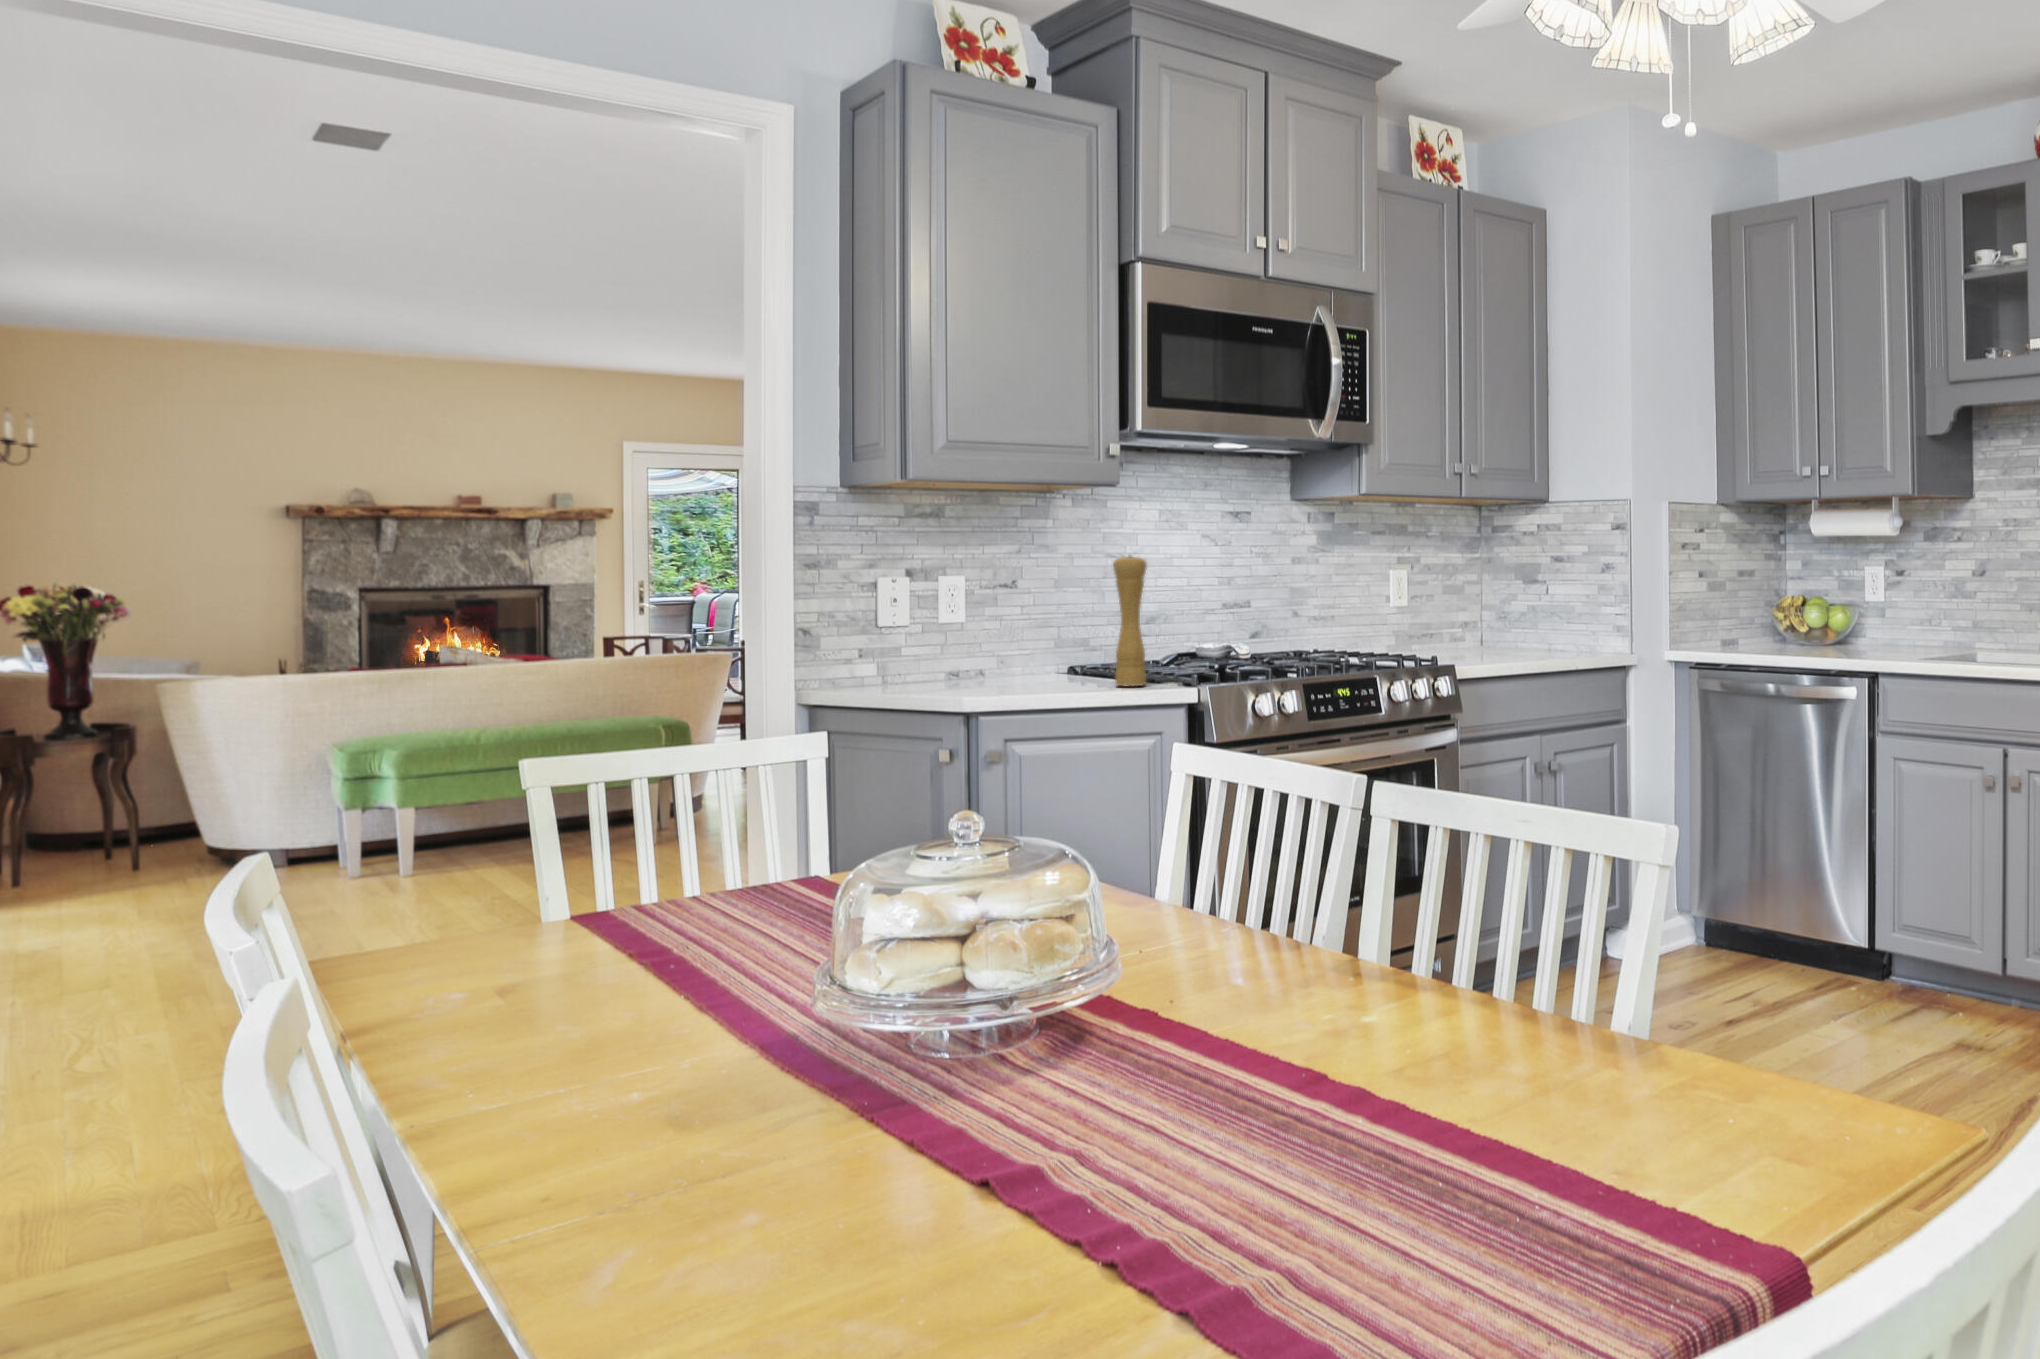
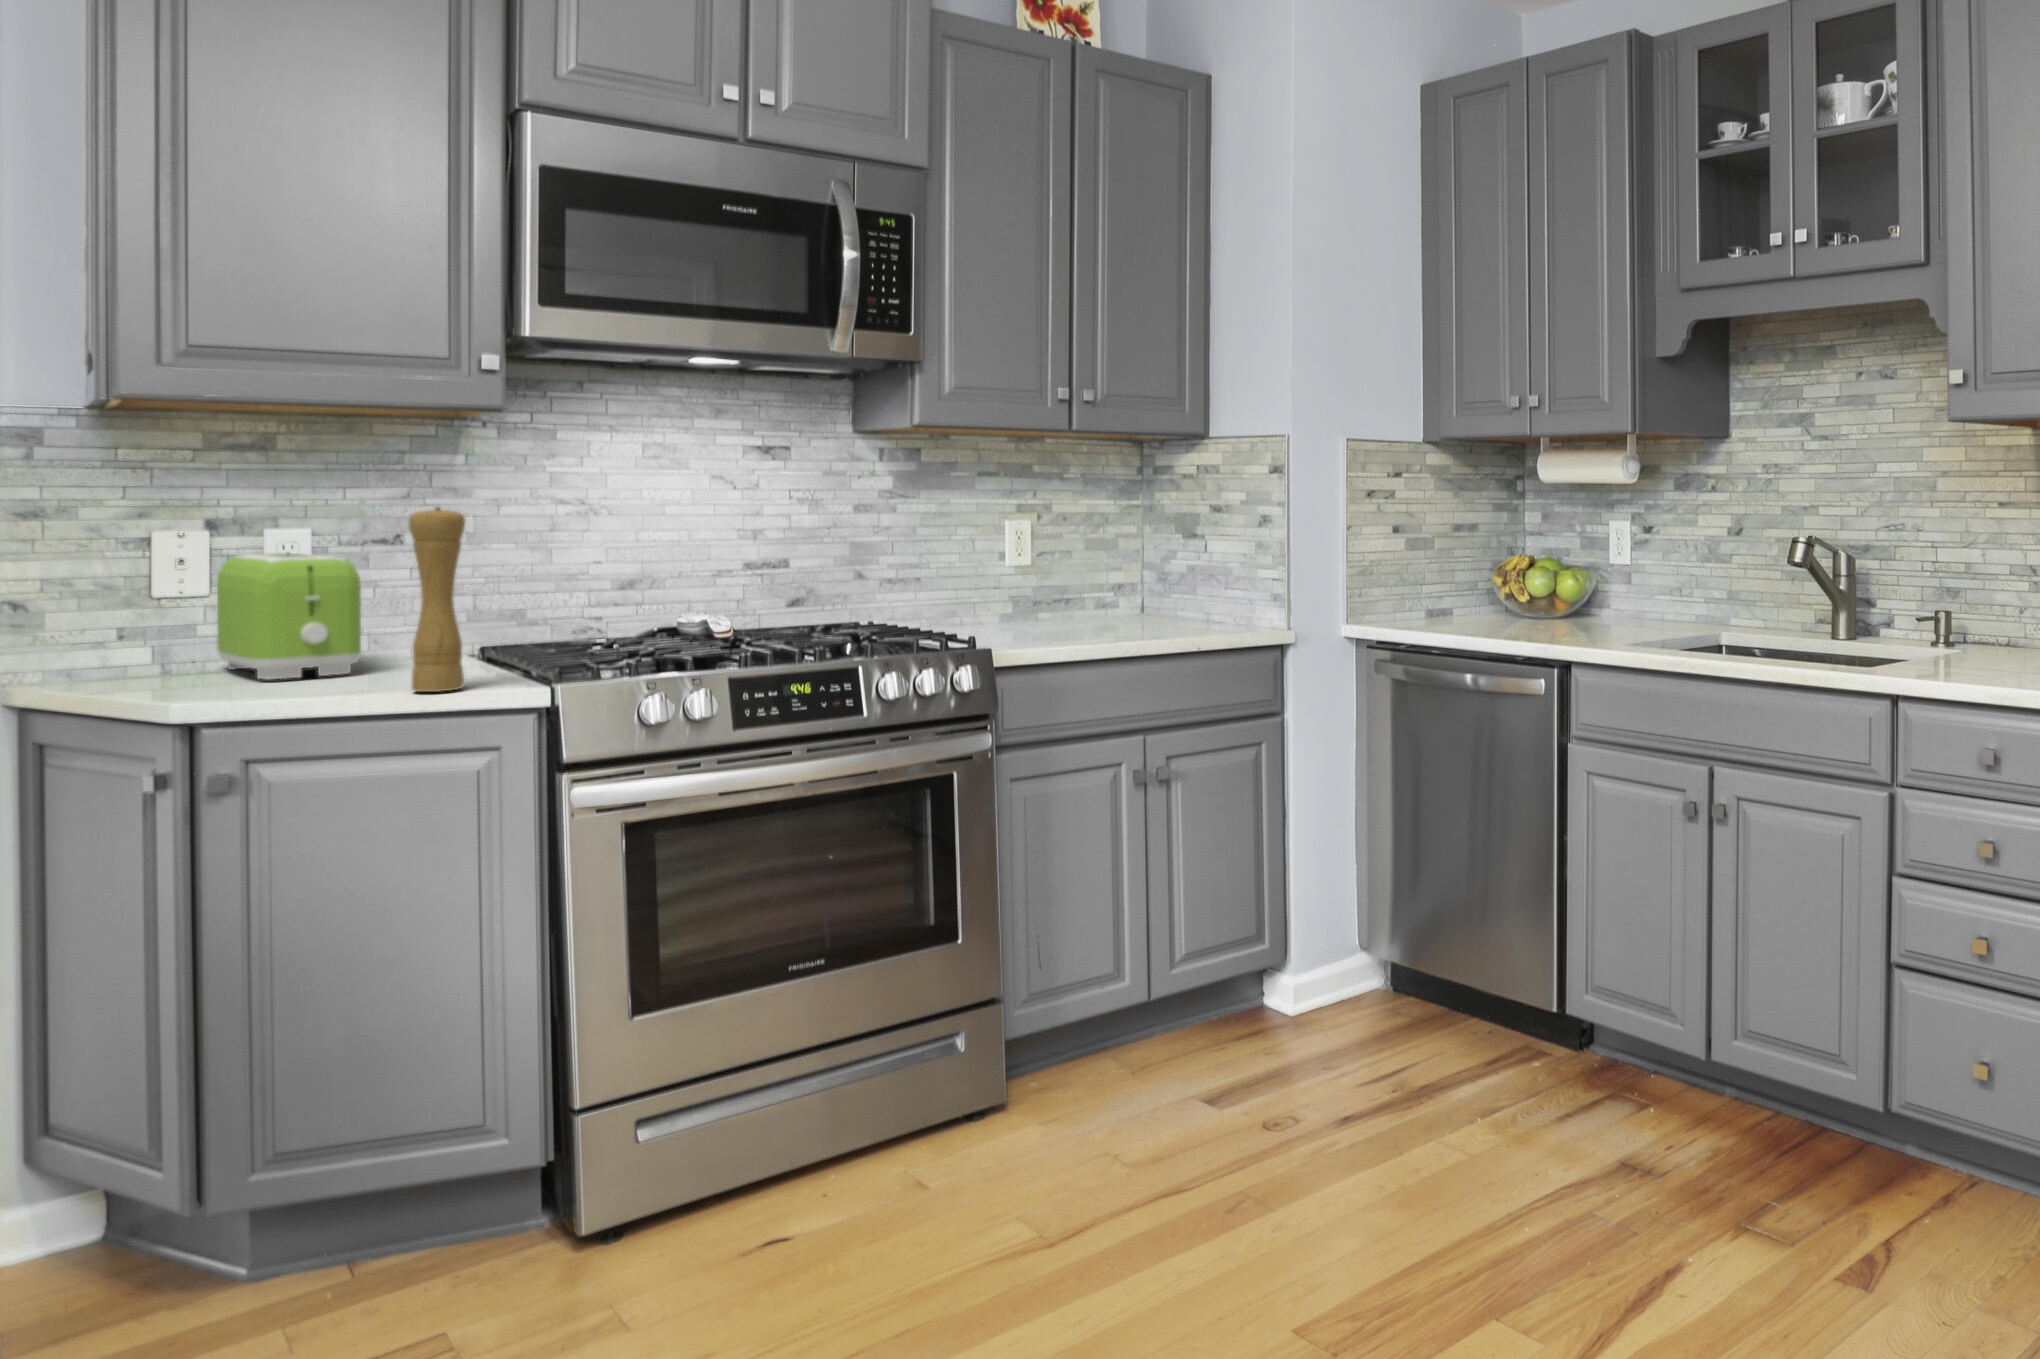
toaster: none [927,593,1042,681] -> present [217,553,361,679]

